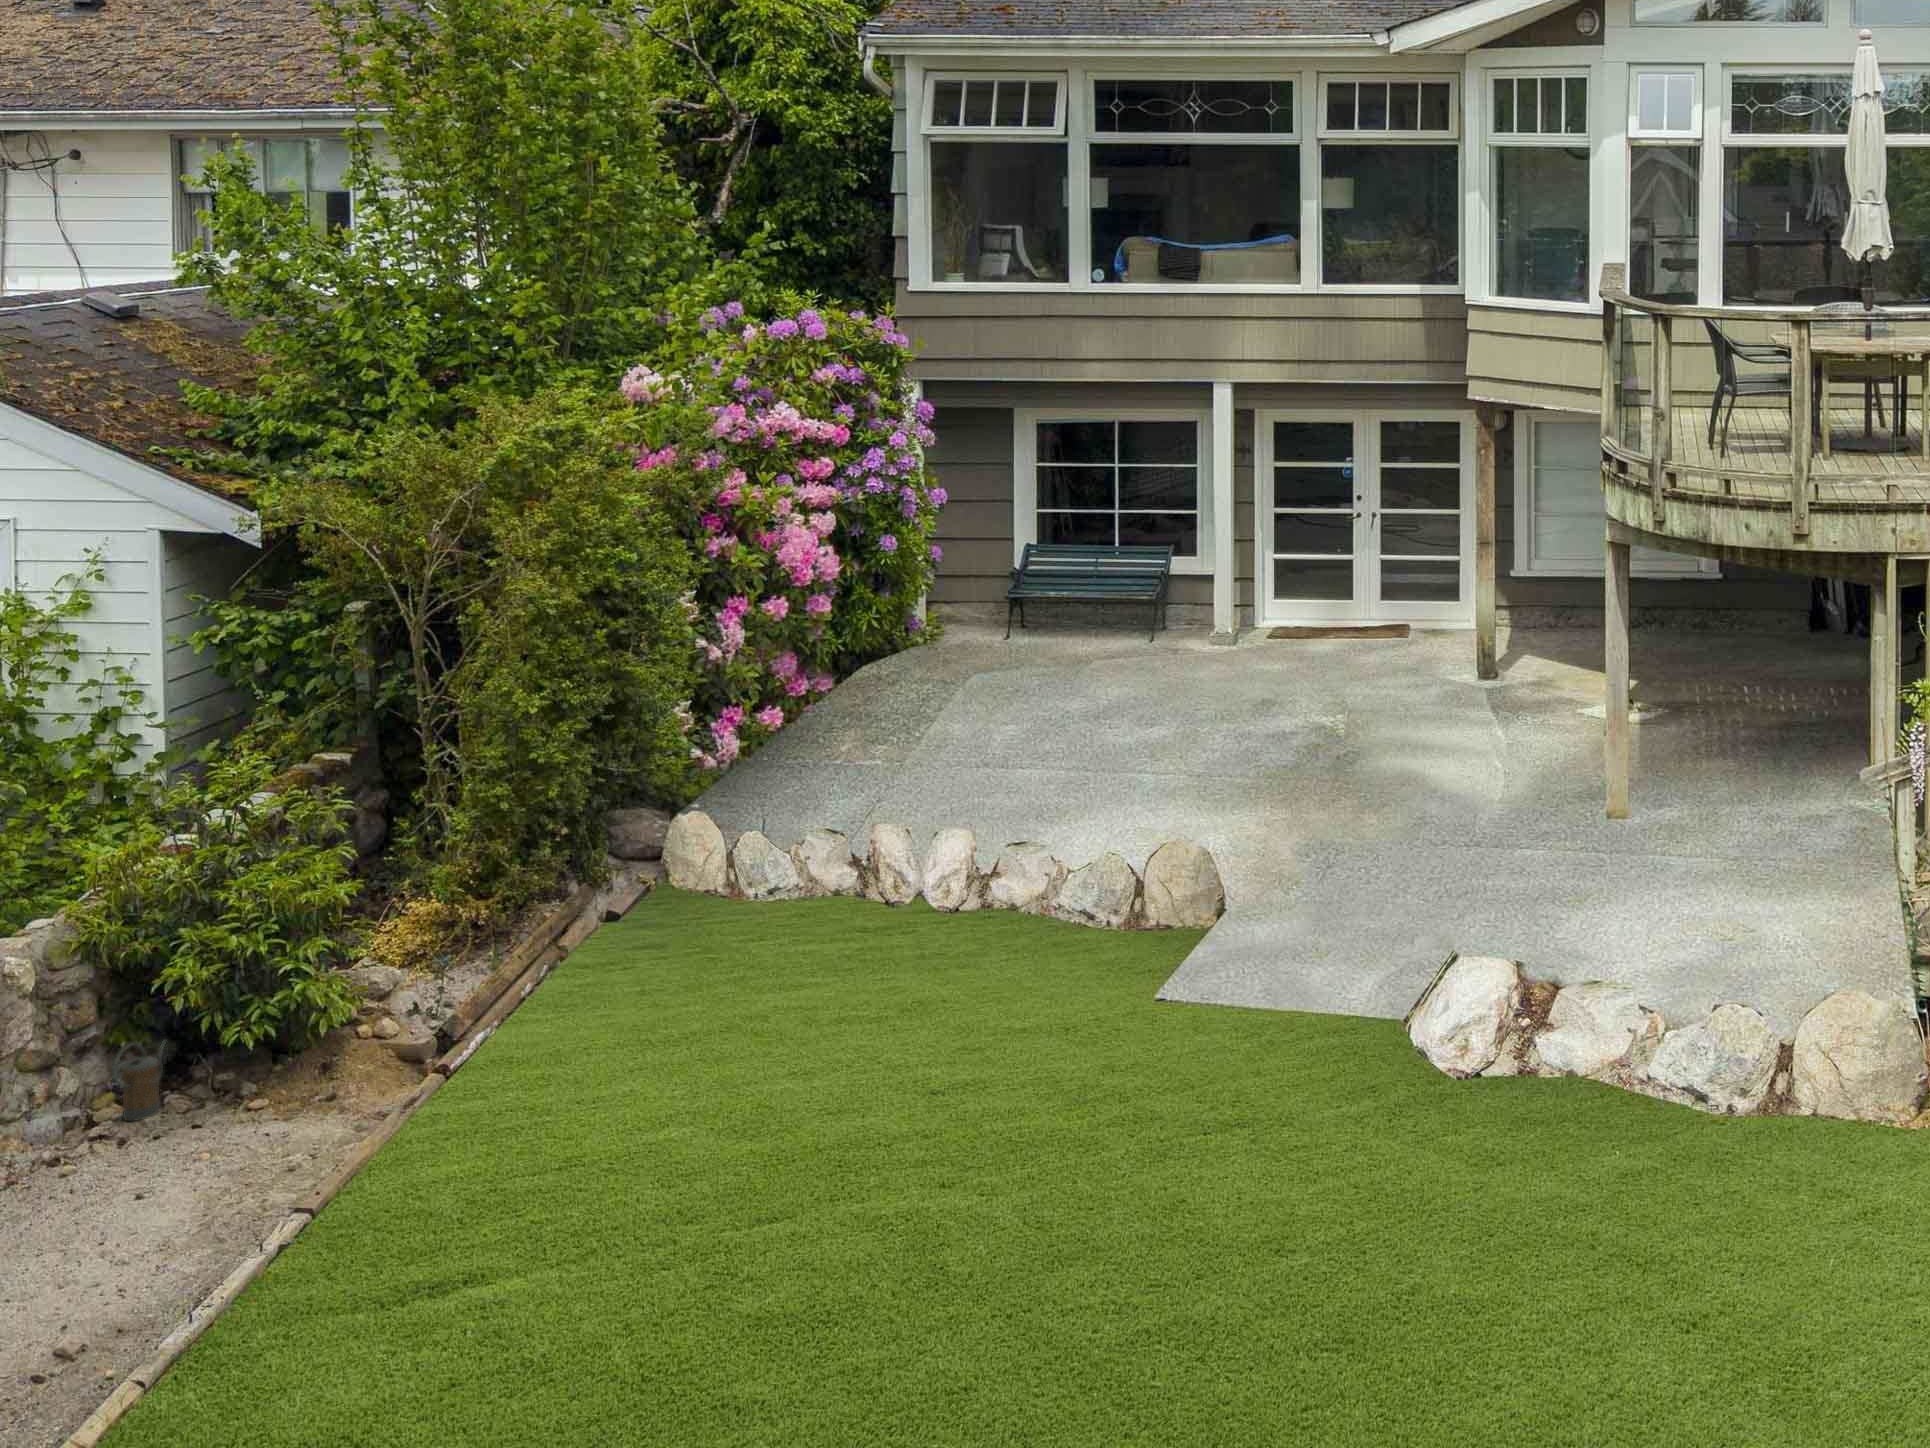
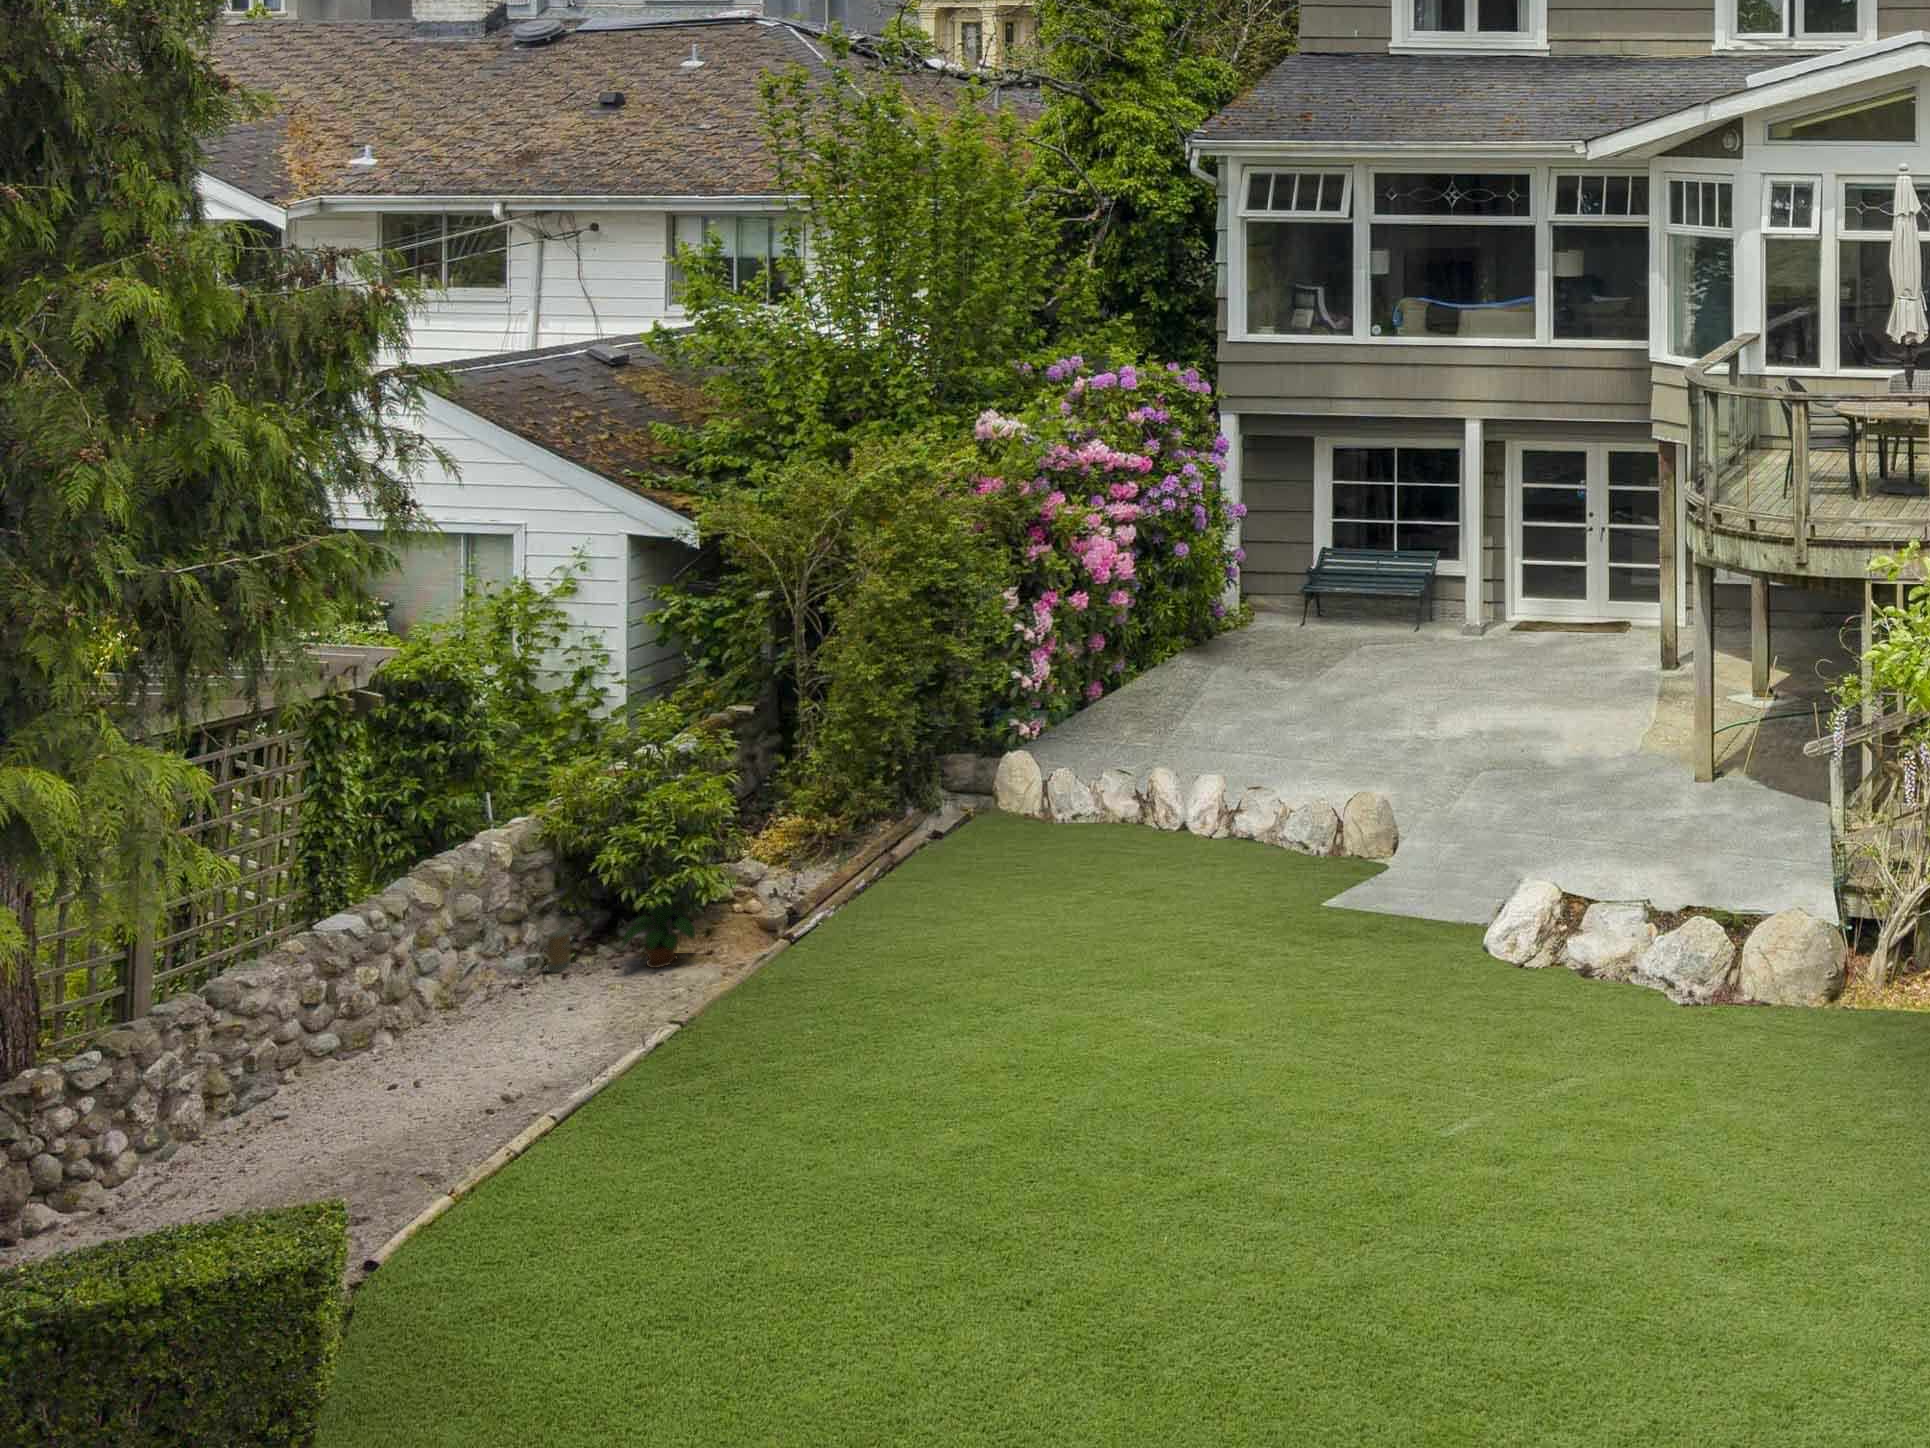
potted plant: none [243,987,358,1098] -> present [622,899,695,968]

